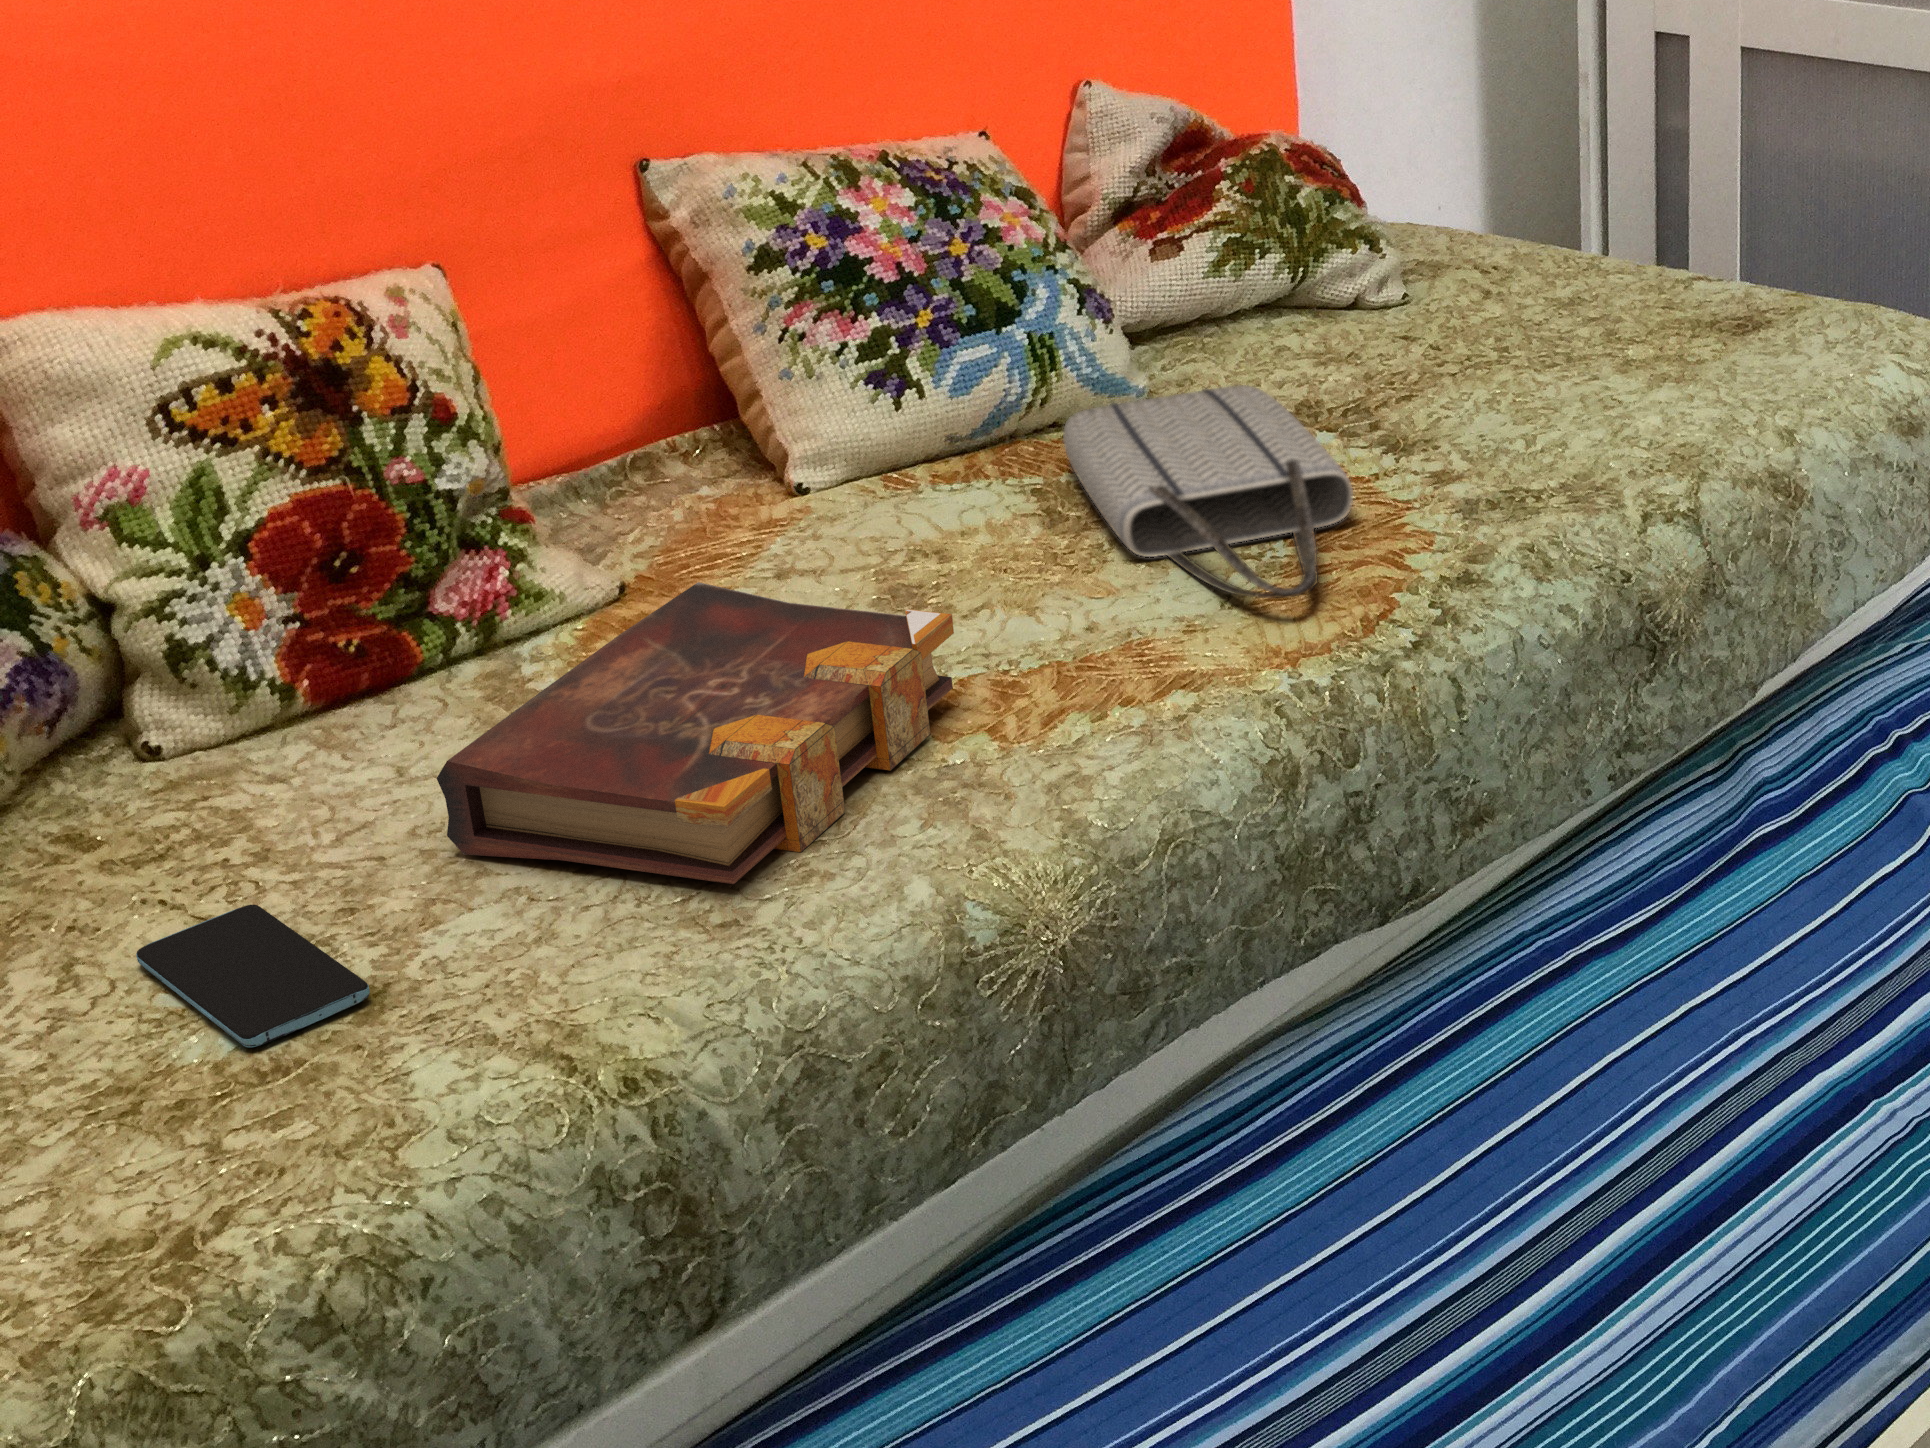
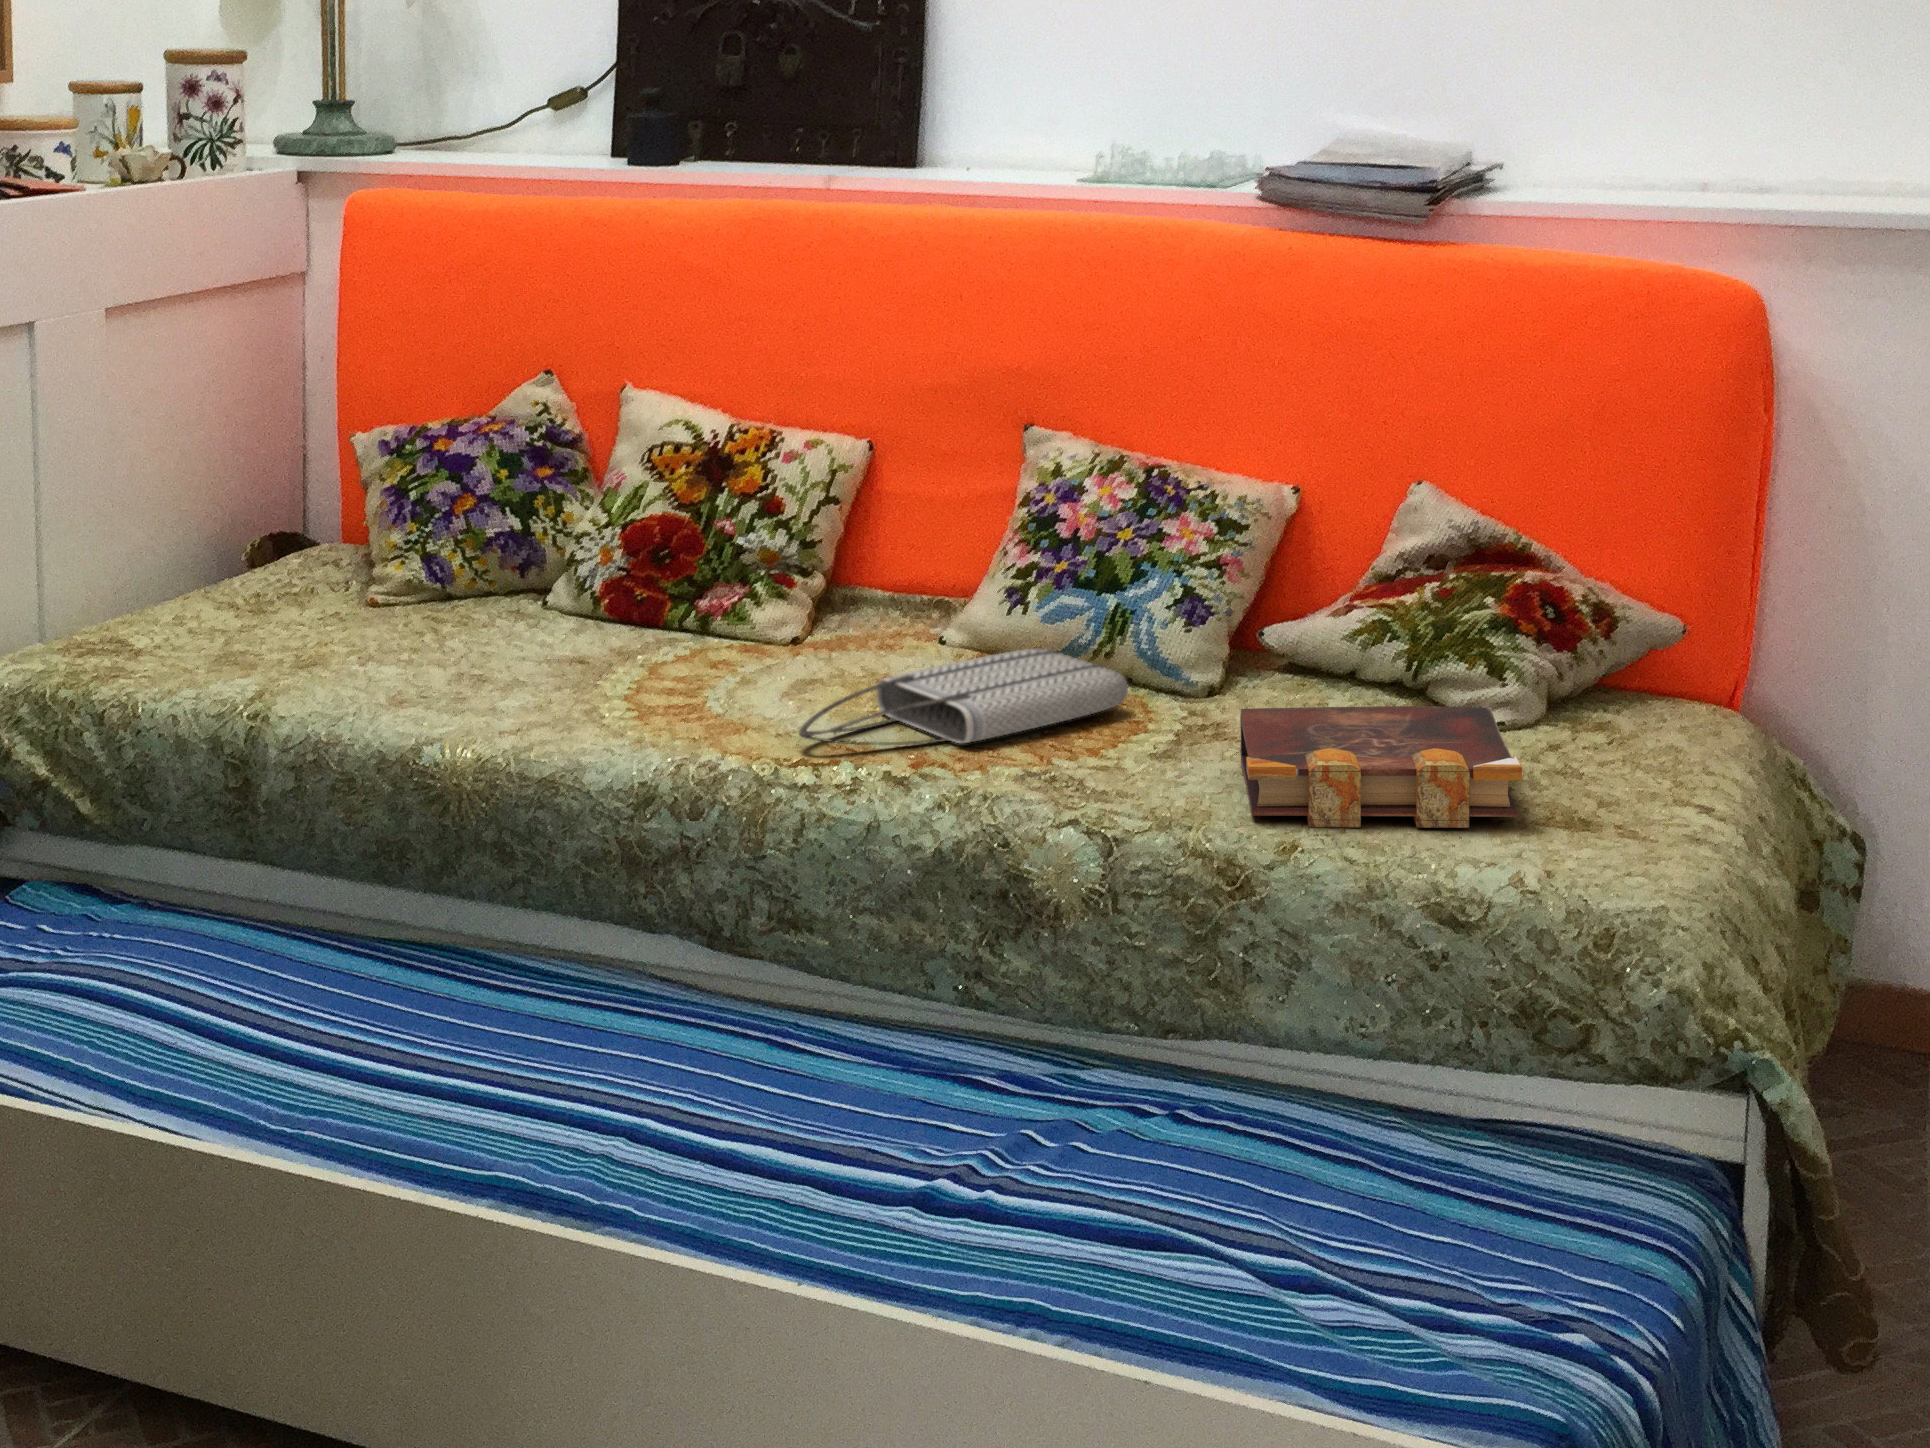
book: present [437,582,954,884] -> present [1240,706,1522,828]
smartphone: present [136,905,370,1047] -> none [305,631,416,668]

